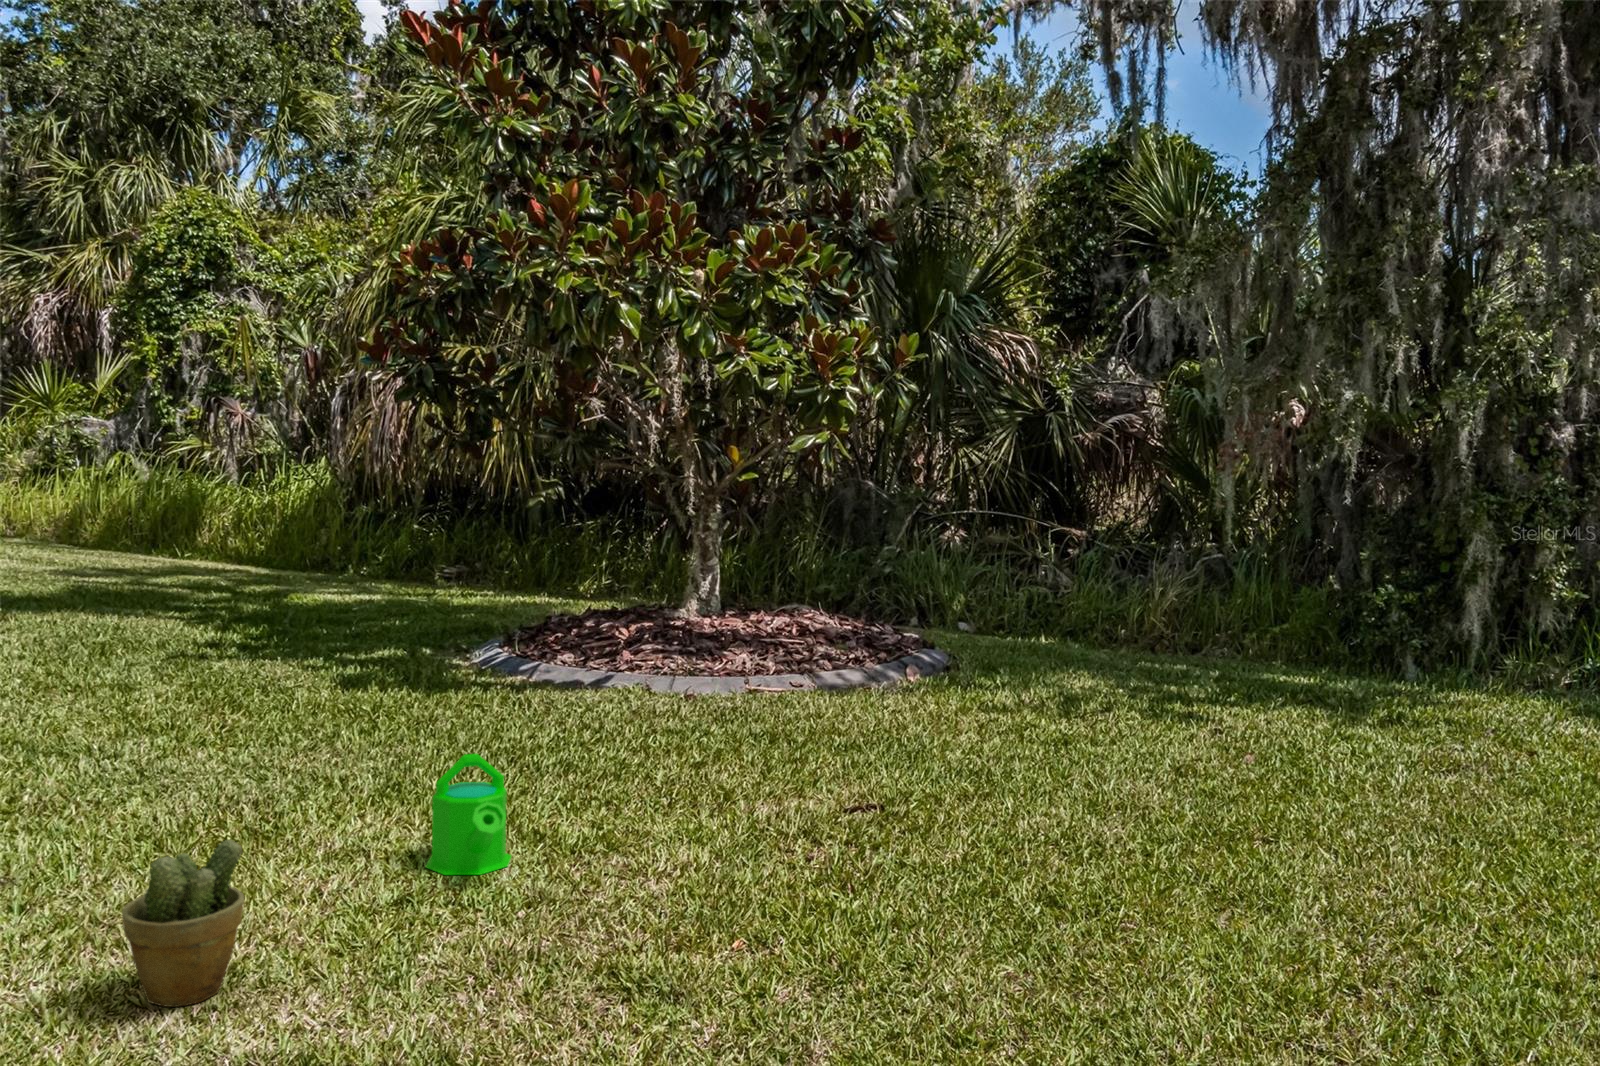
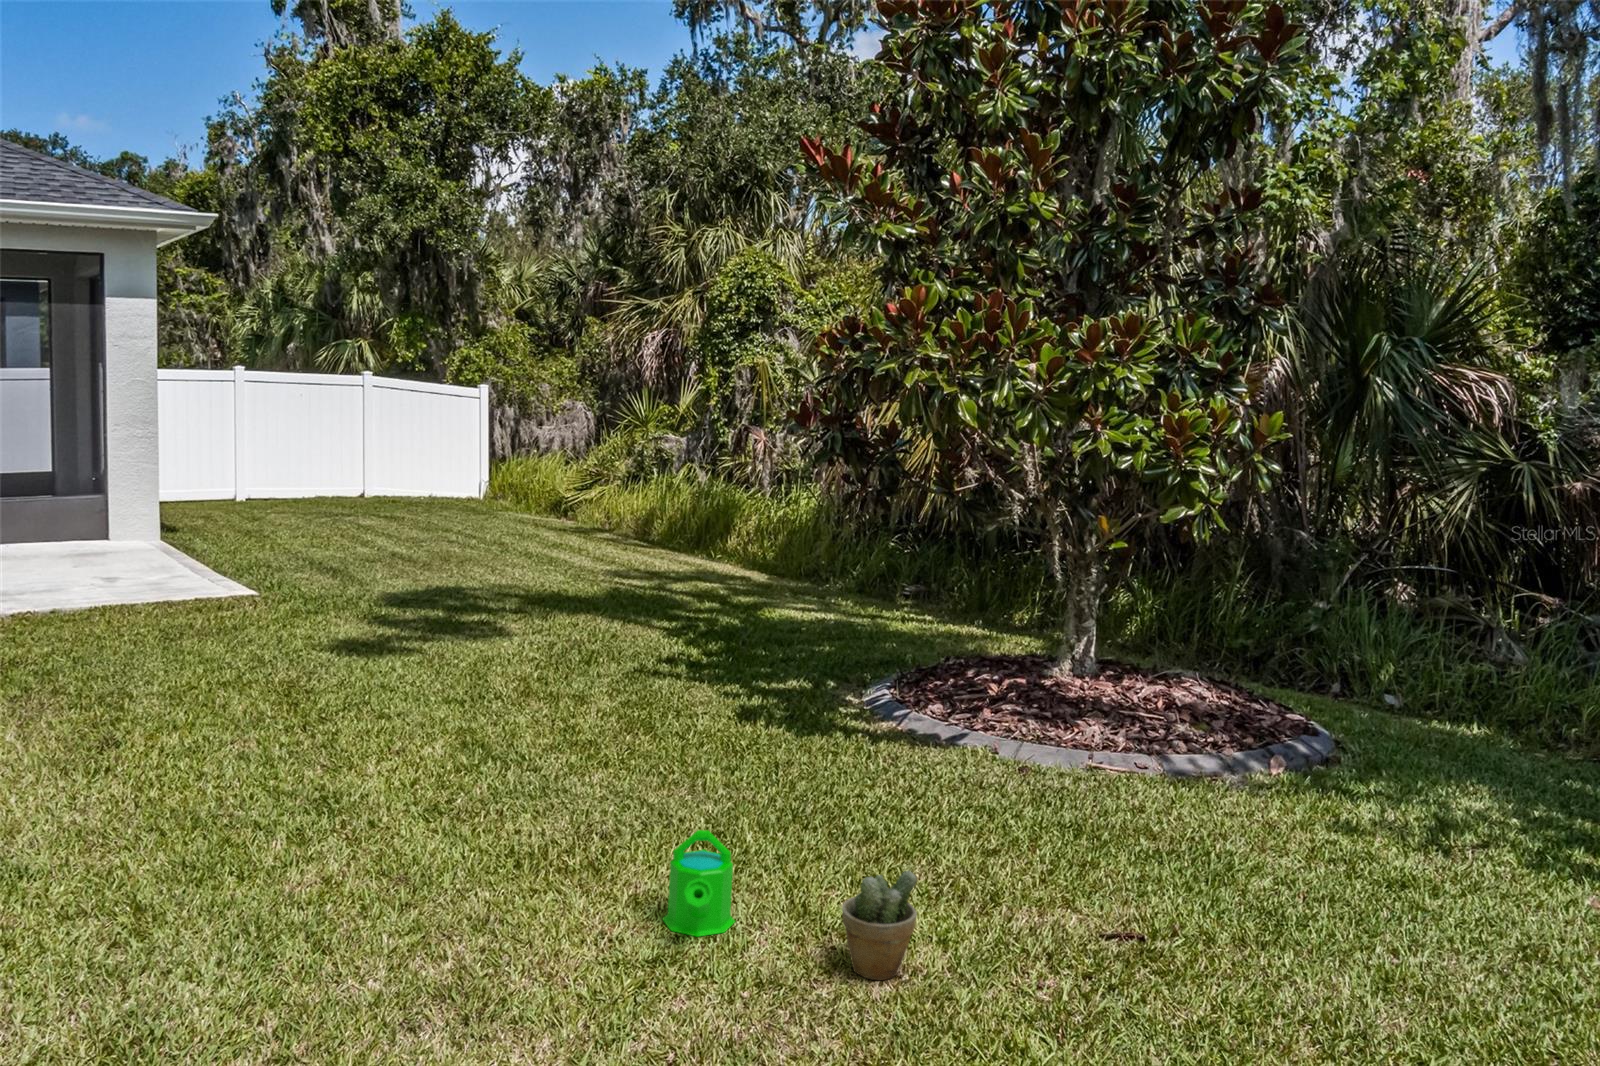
potted plant: present [122,840,244,1007] -> present [842,871,917,980]

